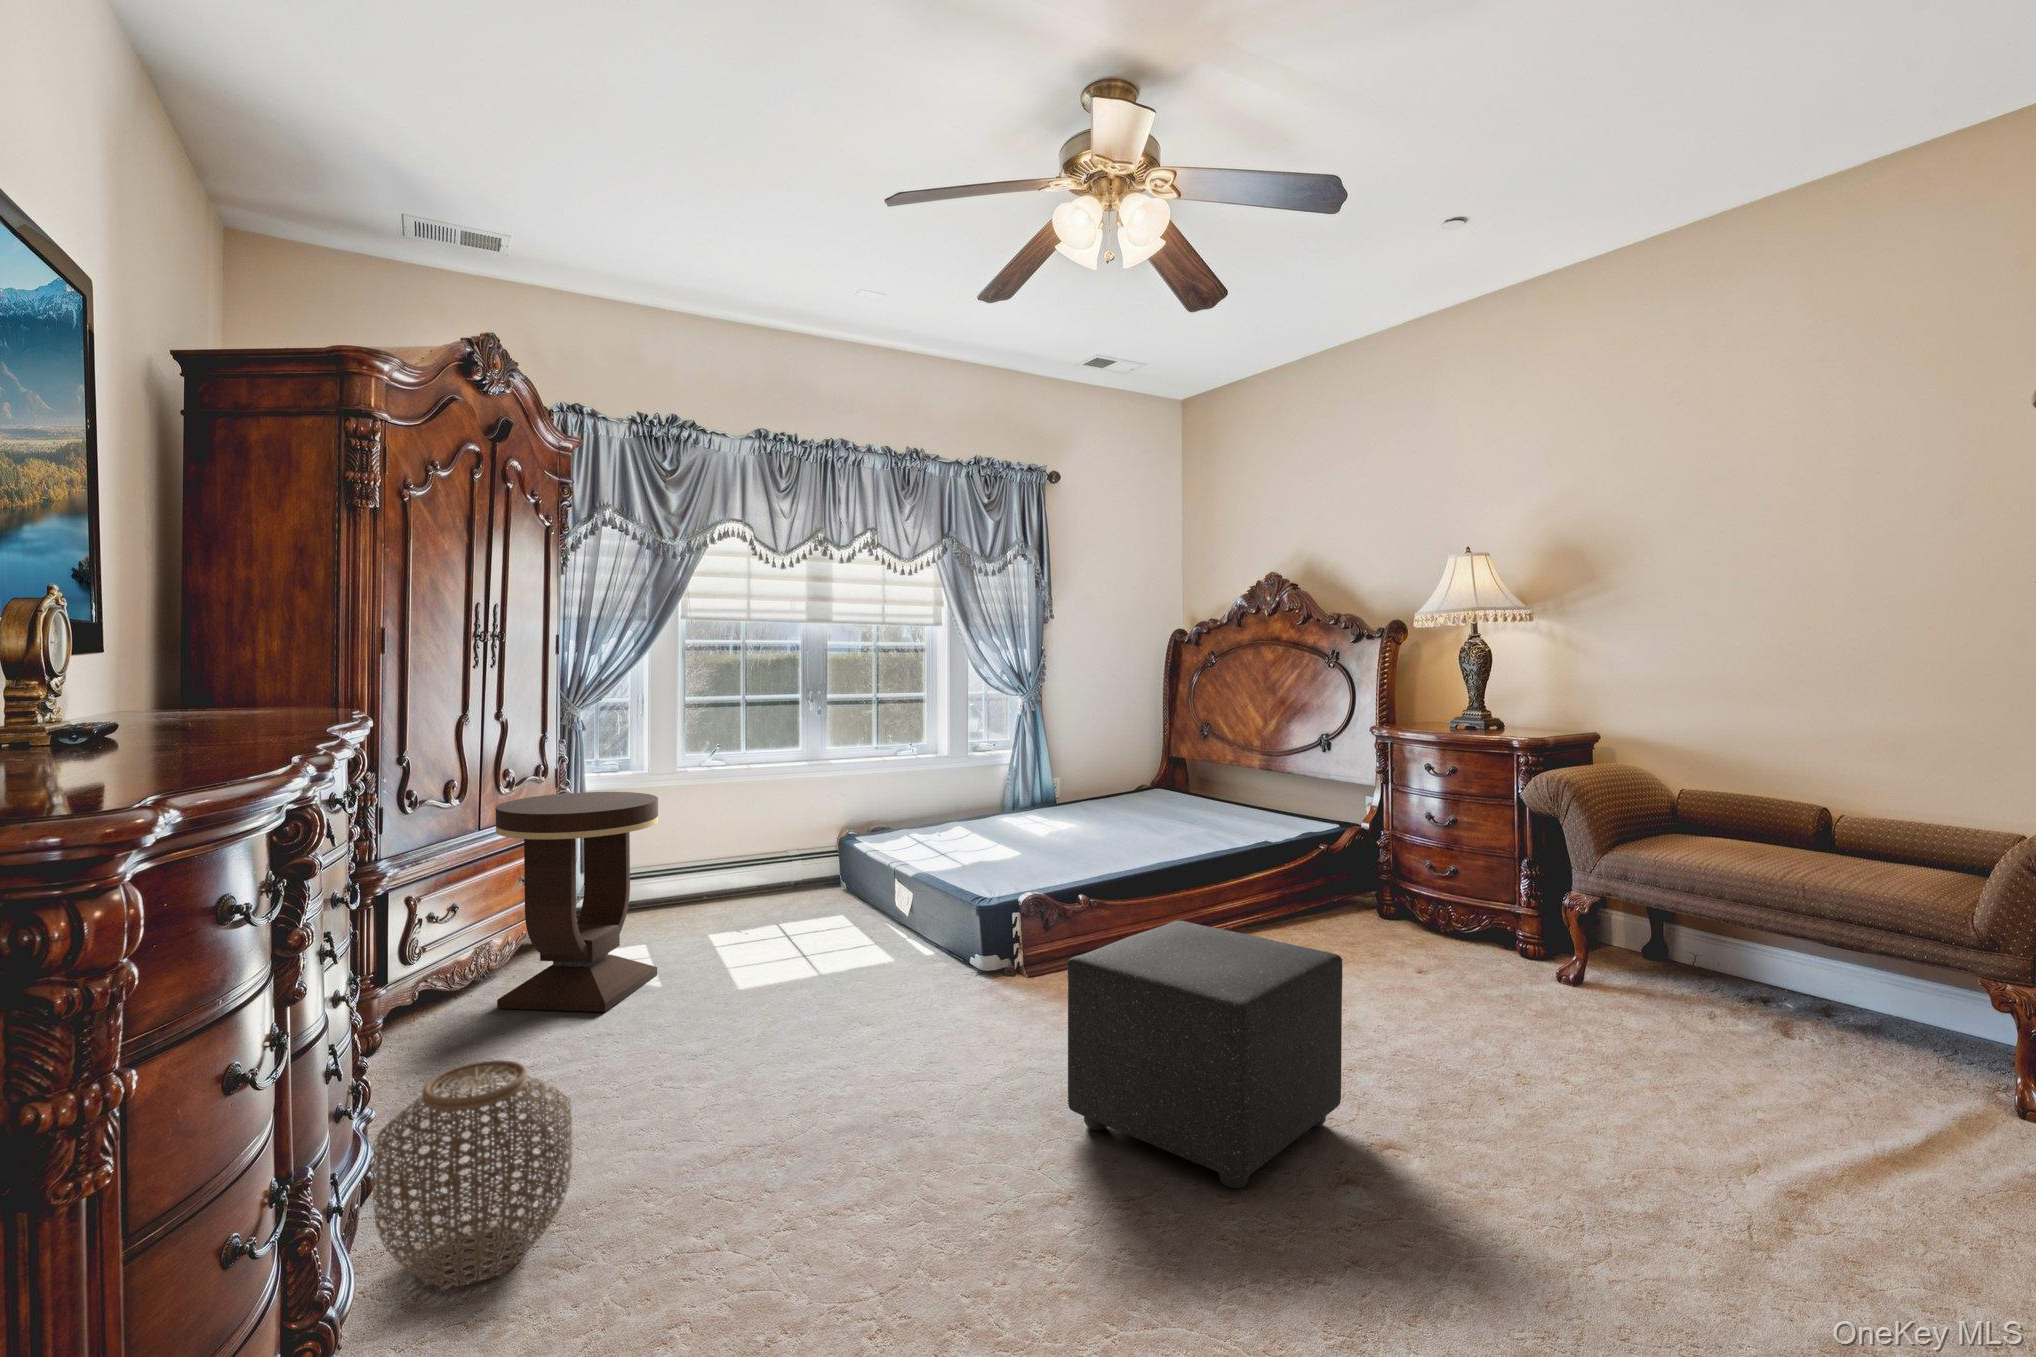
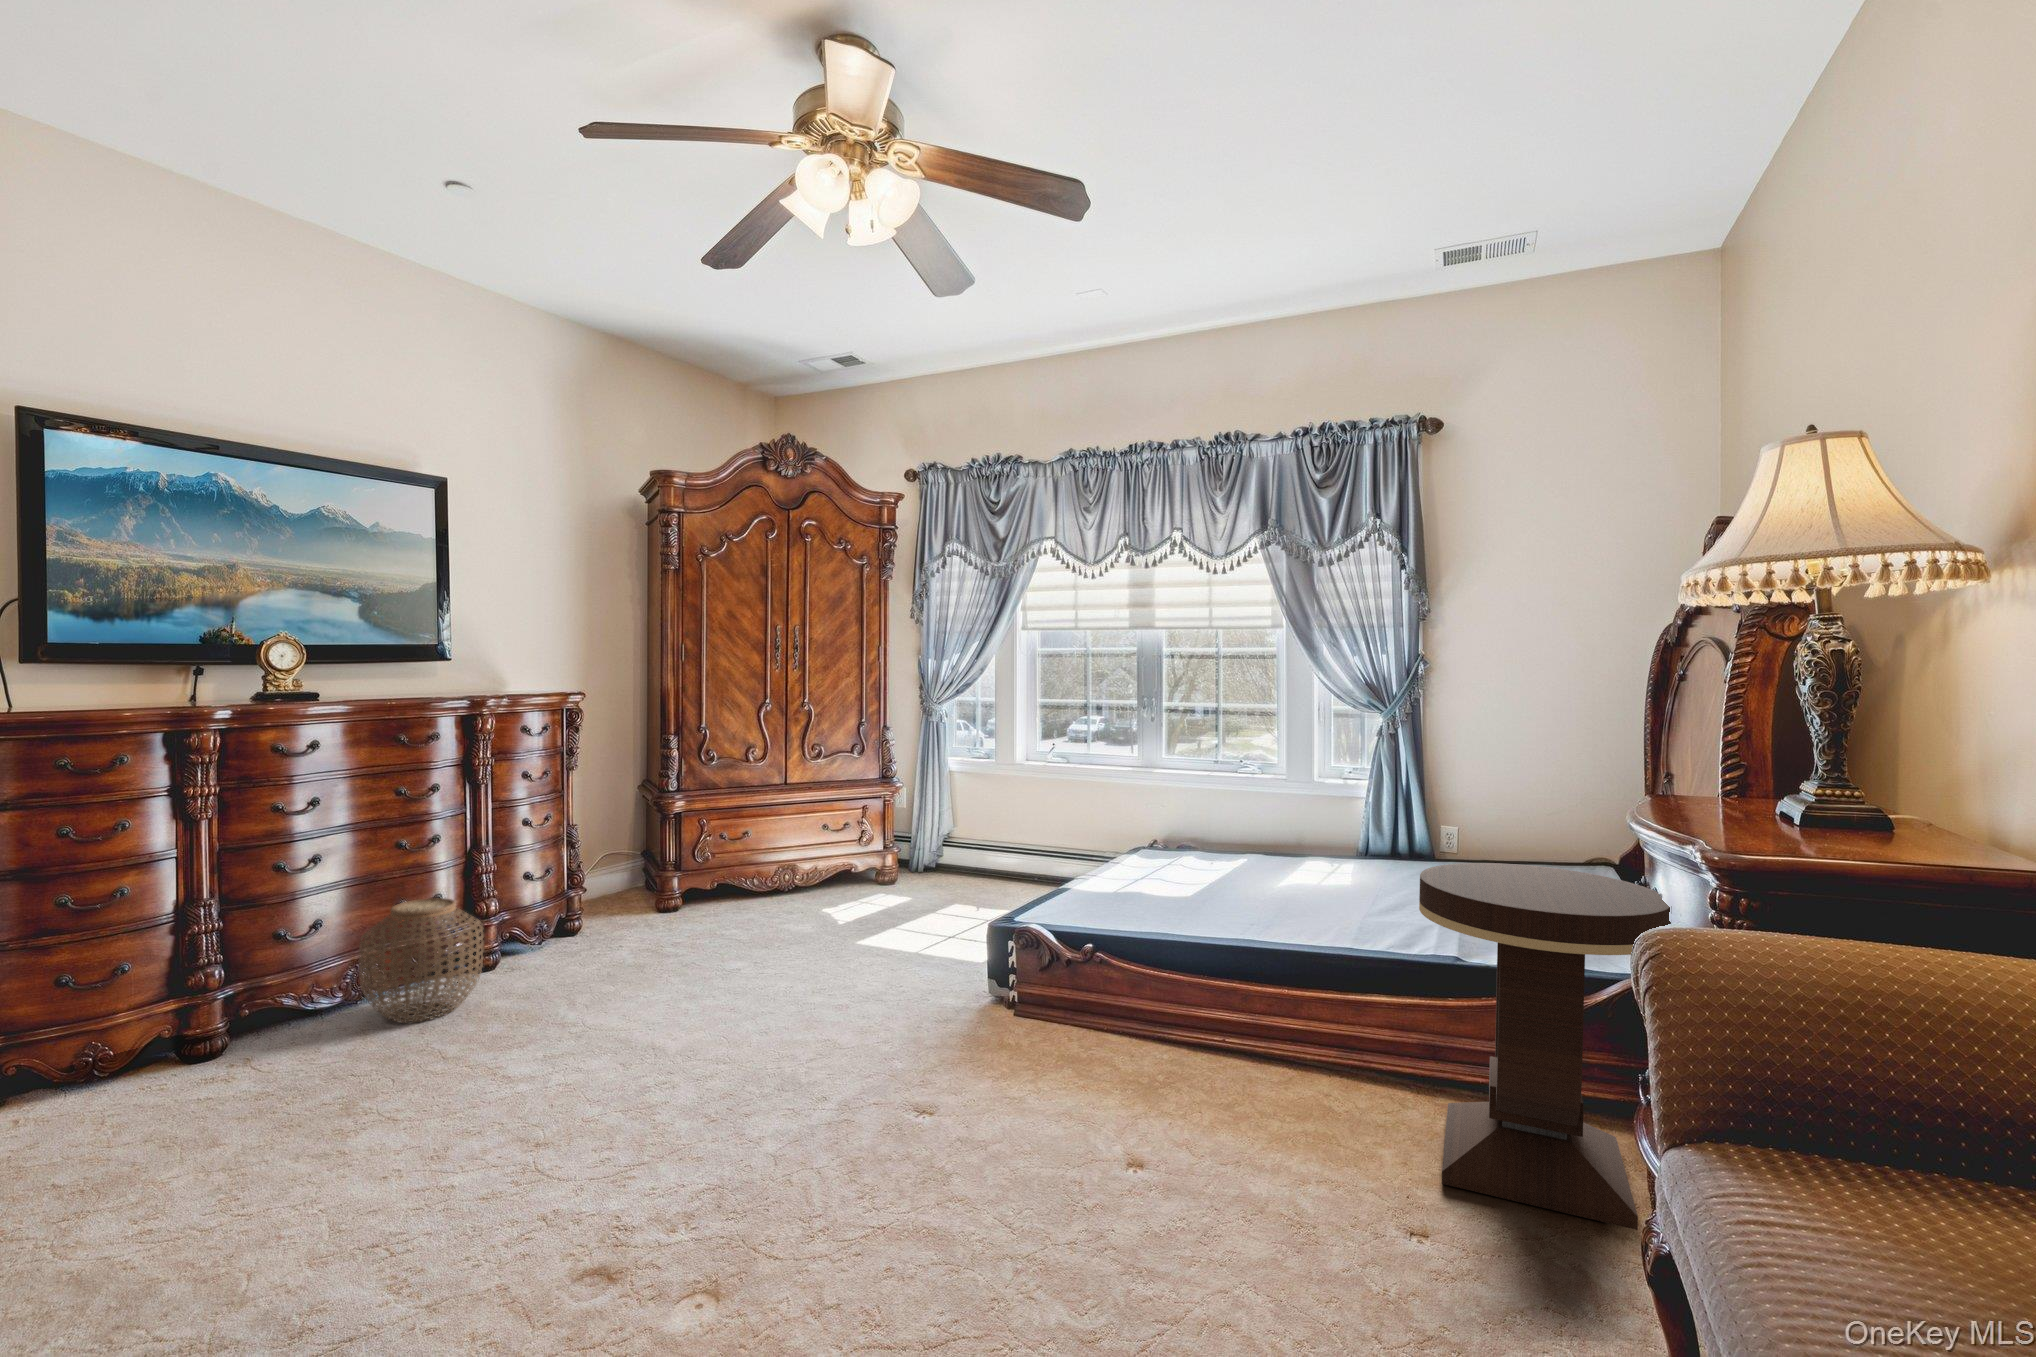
side table: present [496,792,658,1012] -> present [1419,863,1671,1230]
ottoman: present [1067,921,1342,1188] -> none [579,951,882,1241]

